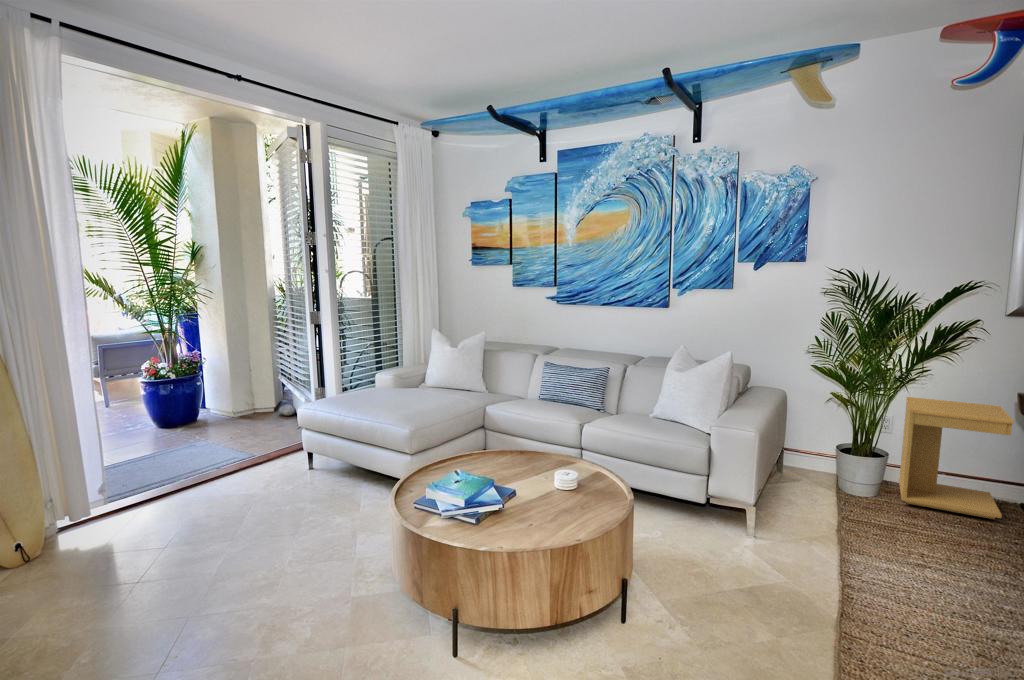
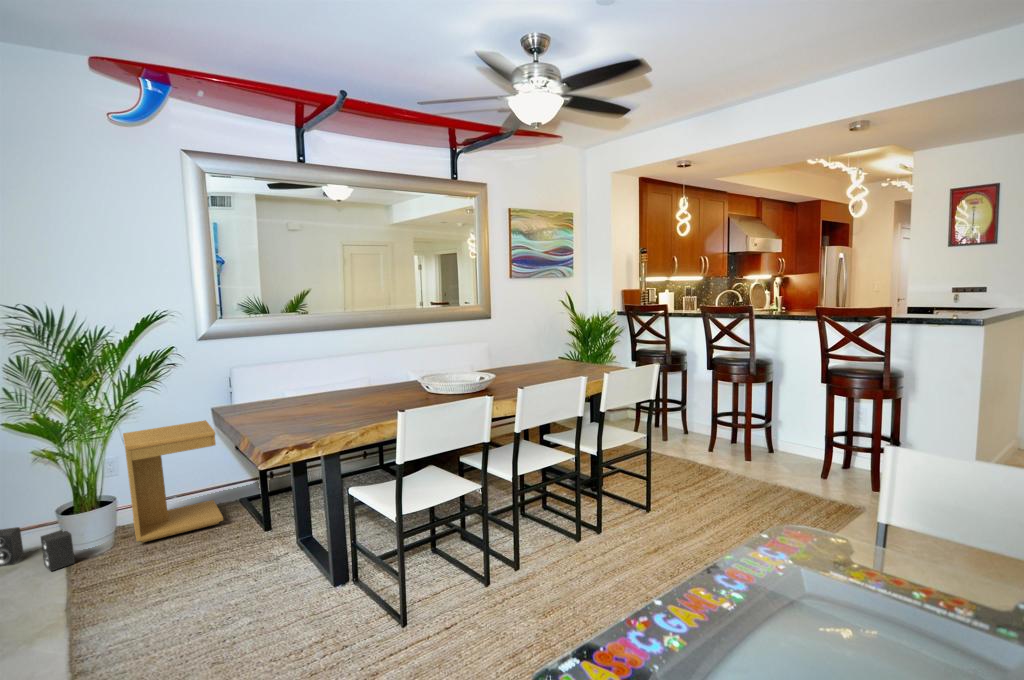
speaker: none [783,445,847,495] -> present [0,527,75,571]

